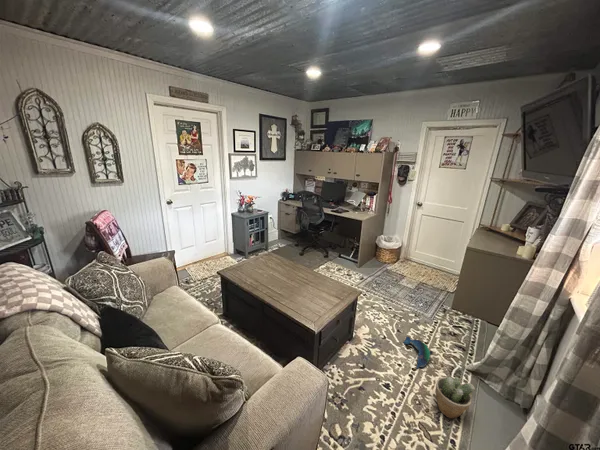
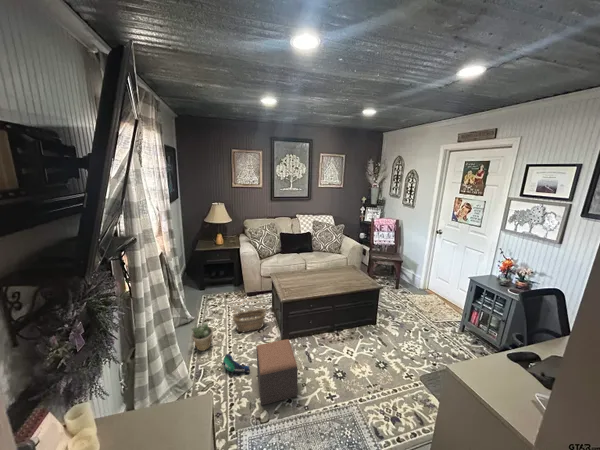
footstool: none [371,283,415,335] -> present [256,339,298,405]
basket: none [348,338,398,398] -> present [233,303,266,332]

